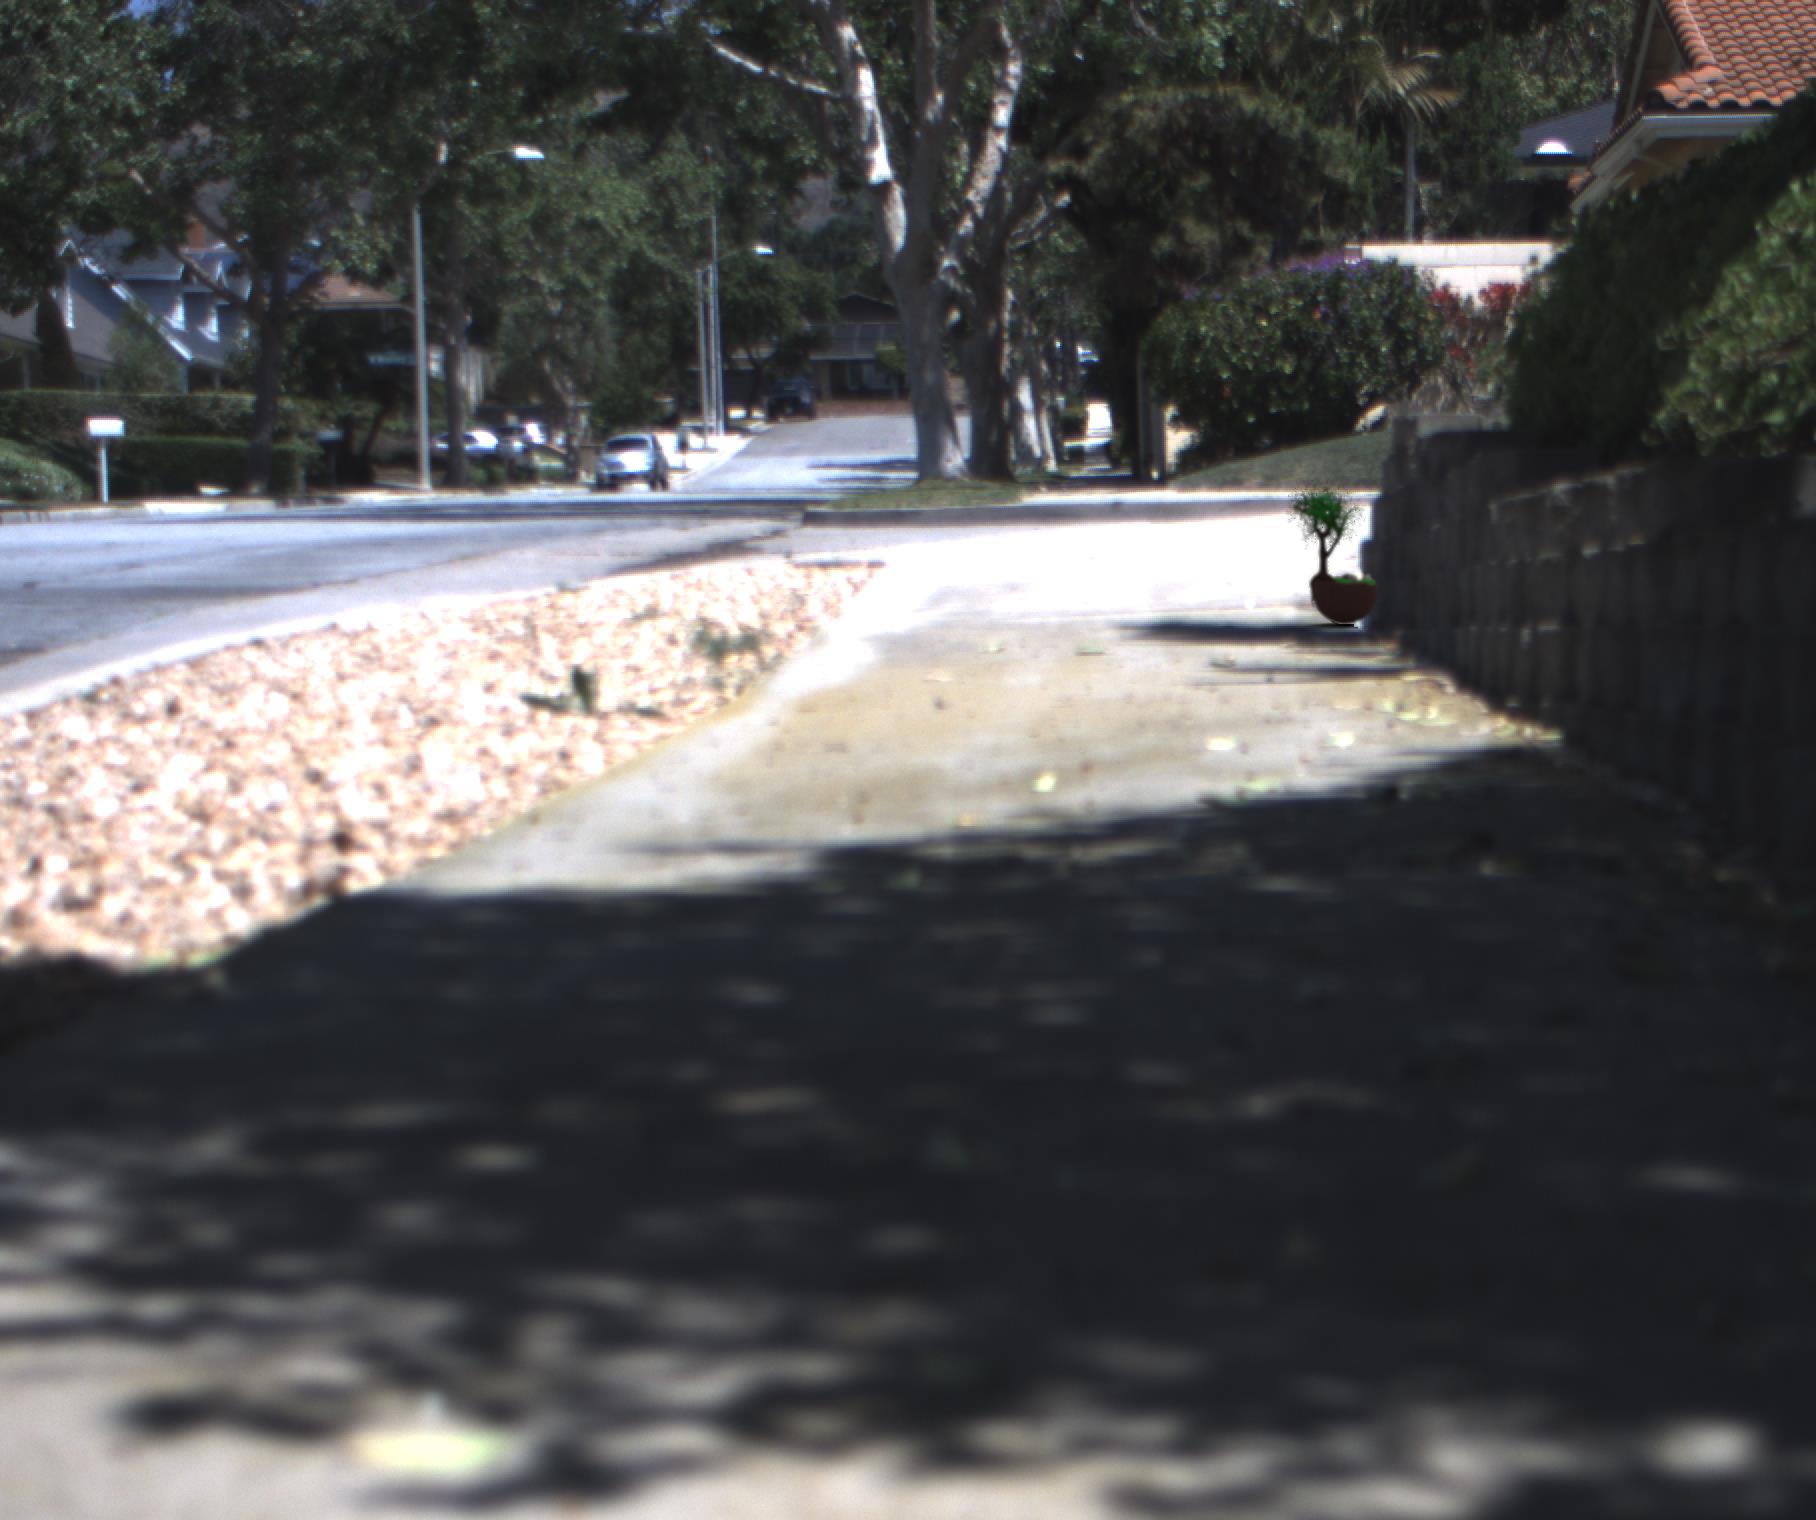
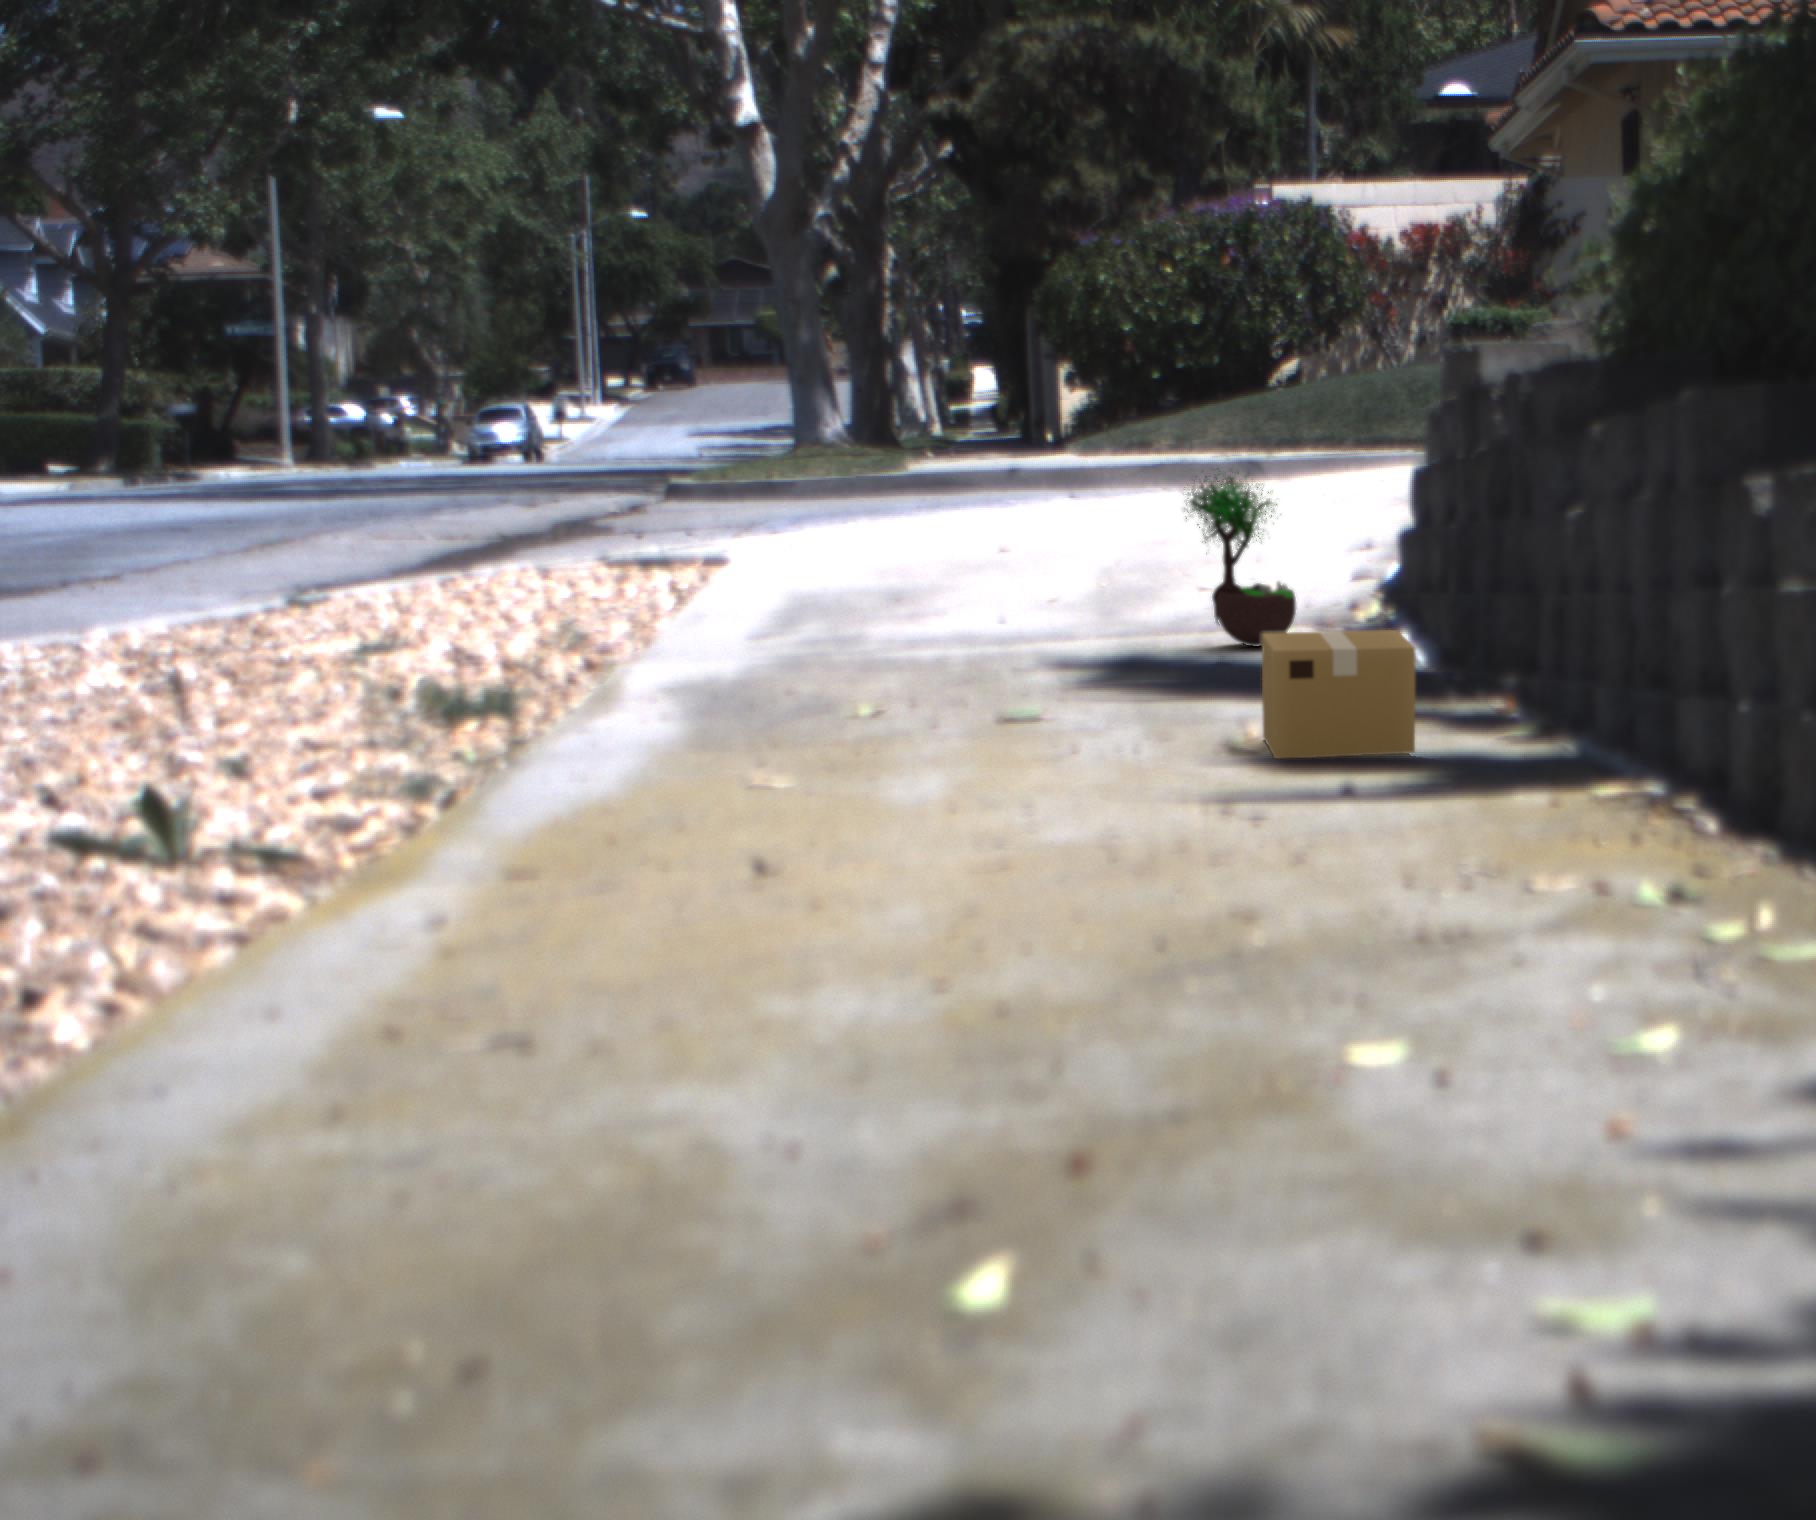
cardboard box: none [1350,597,1468,691] -> present [1262,630,1416,759]

